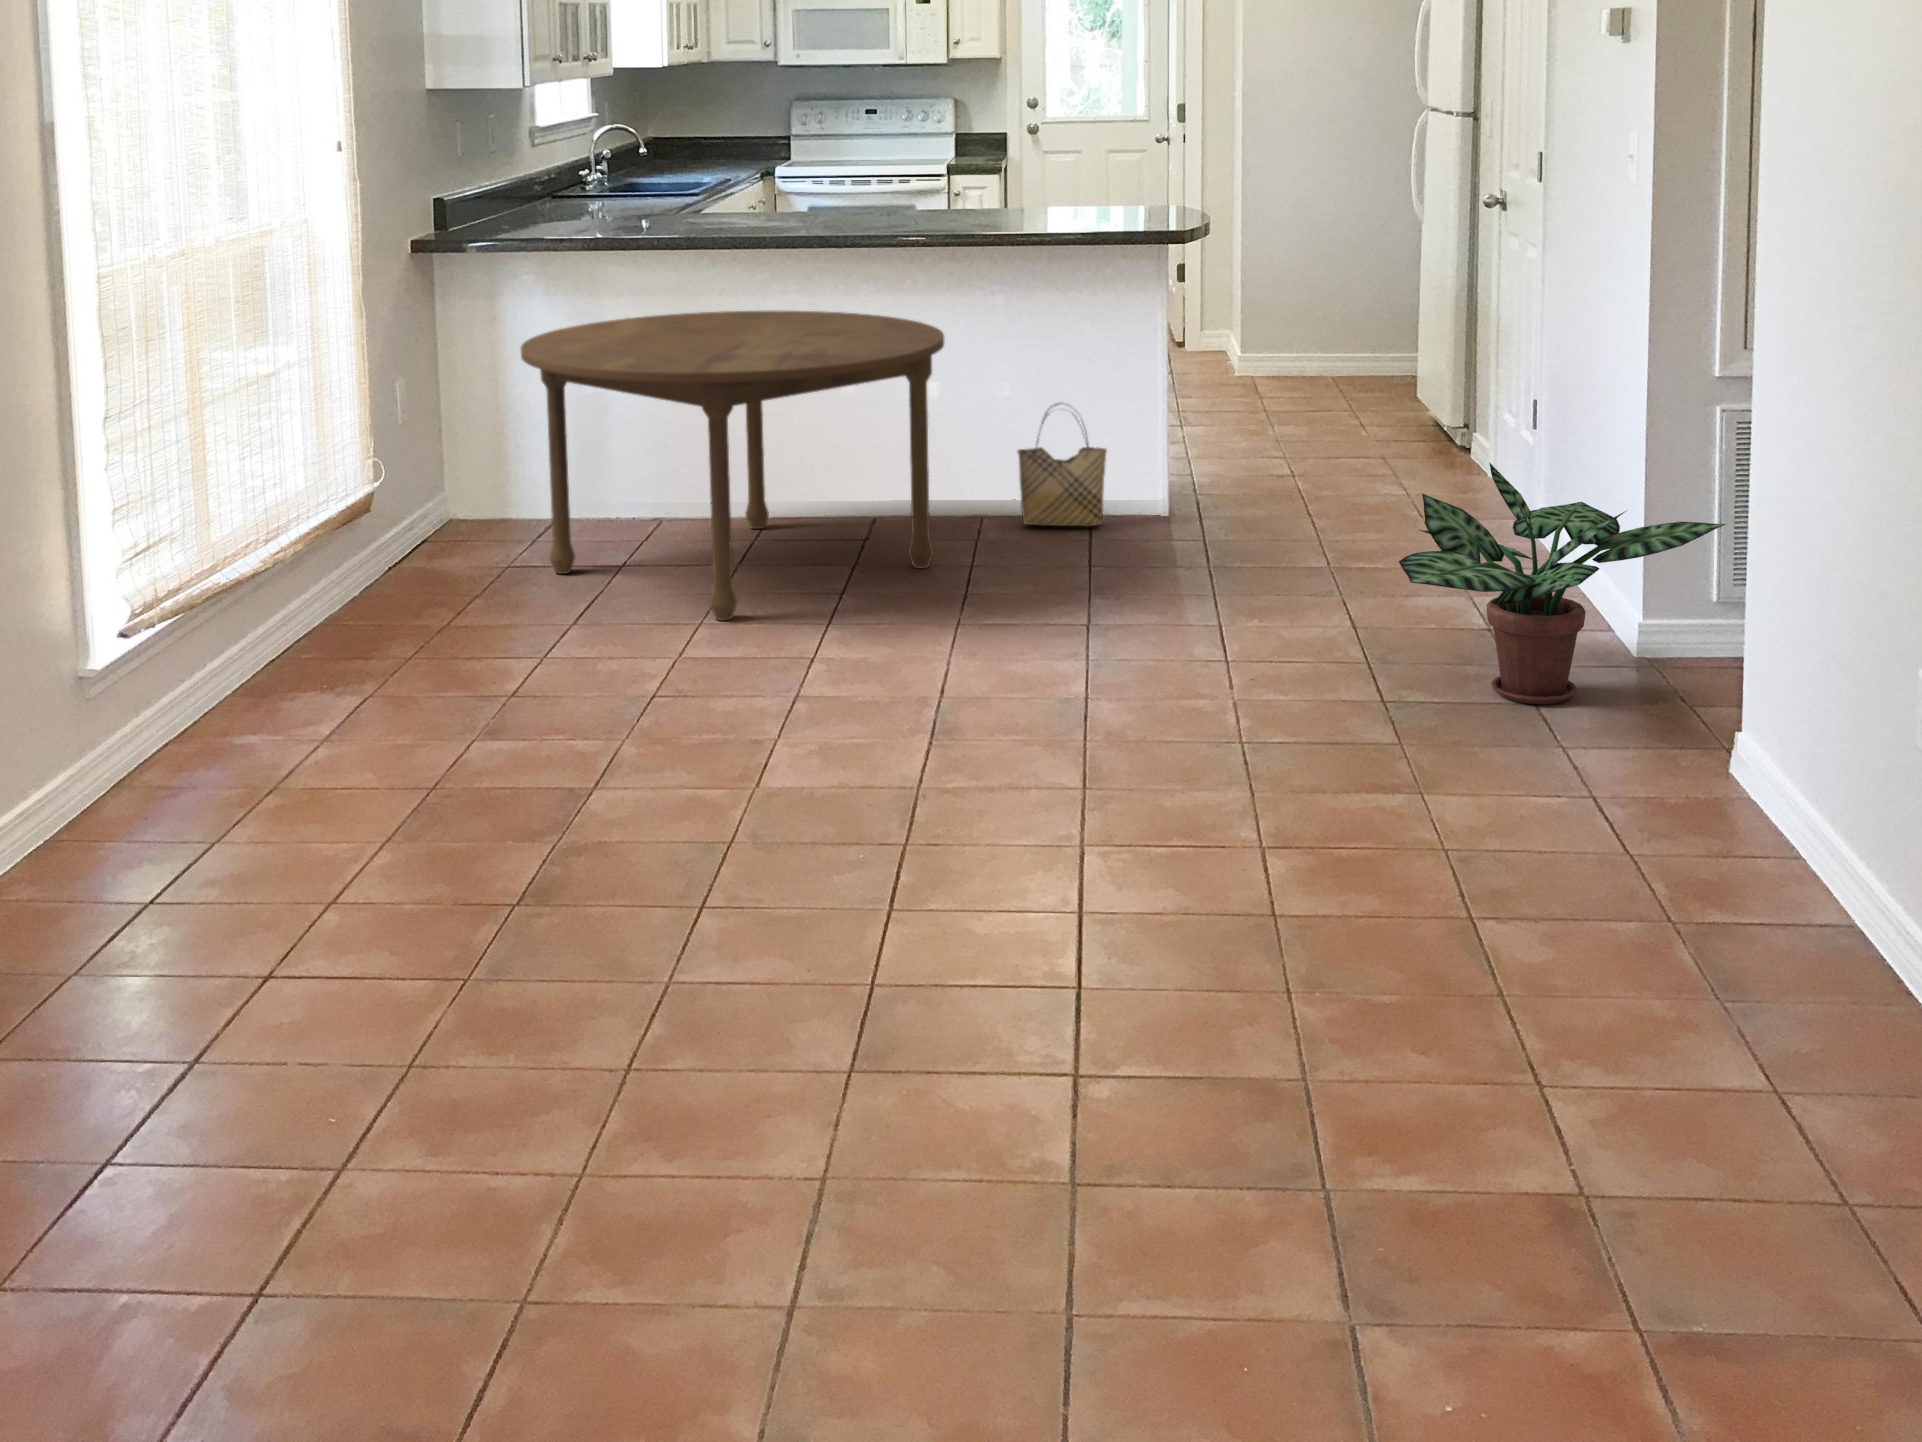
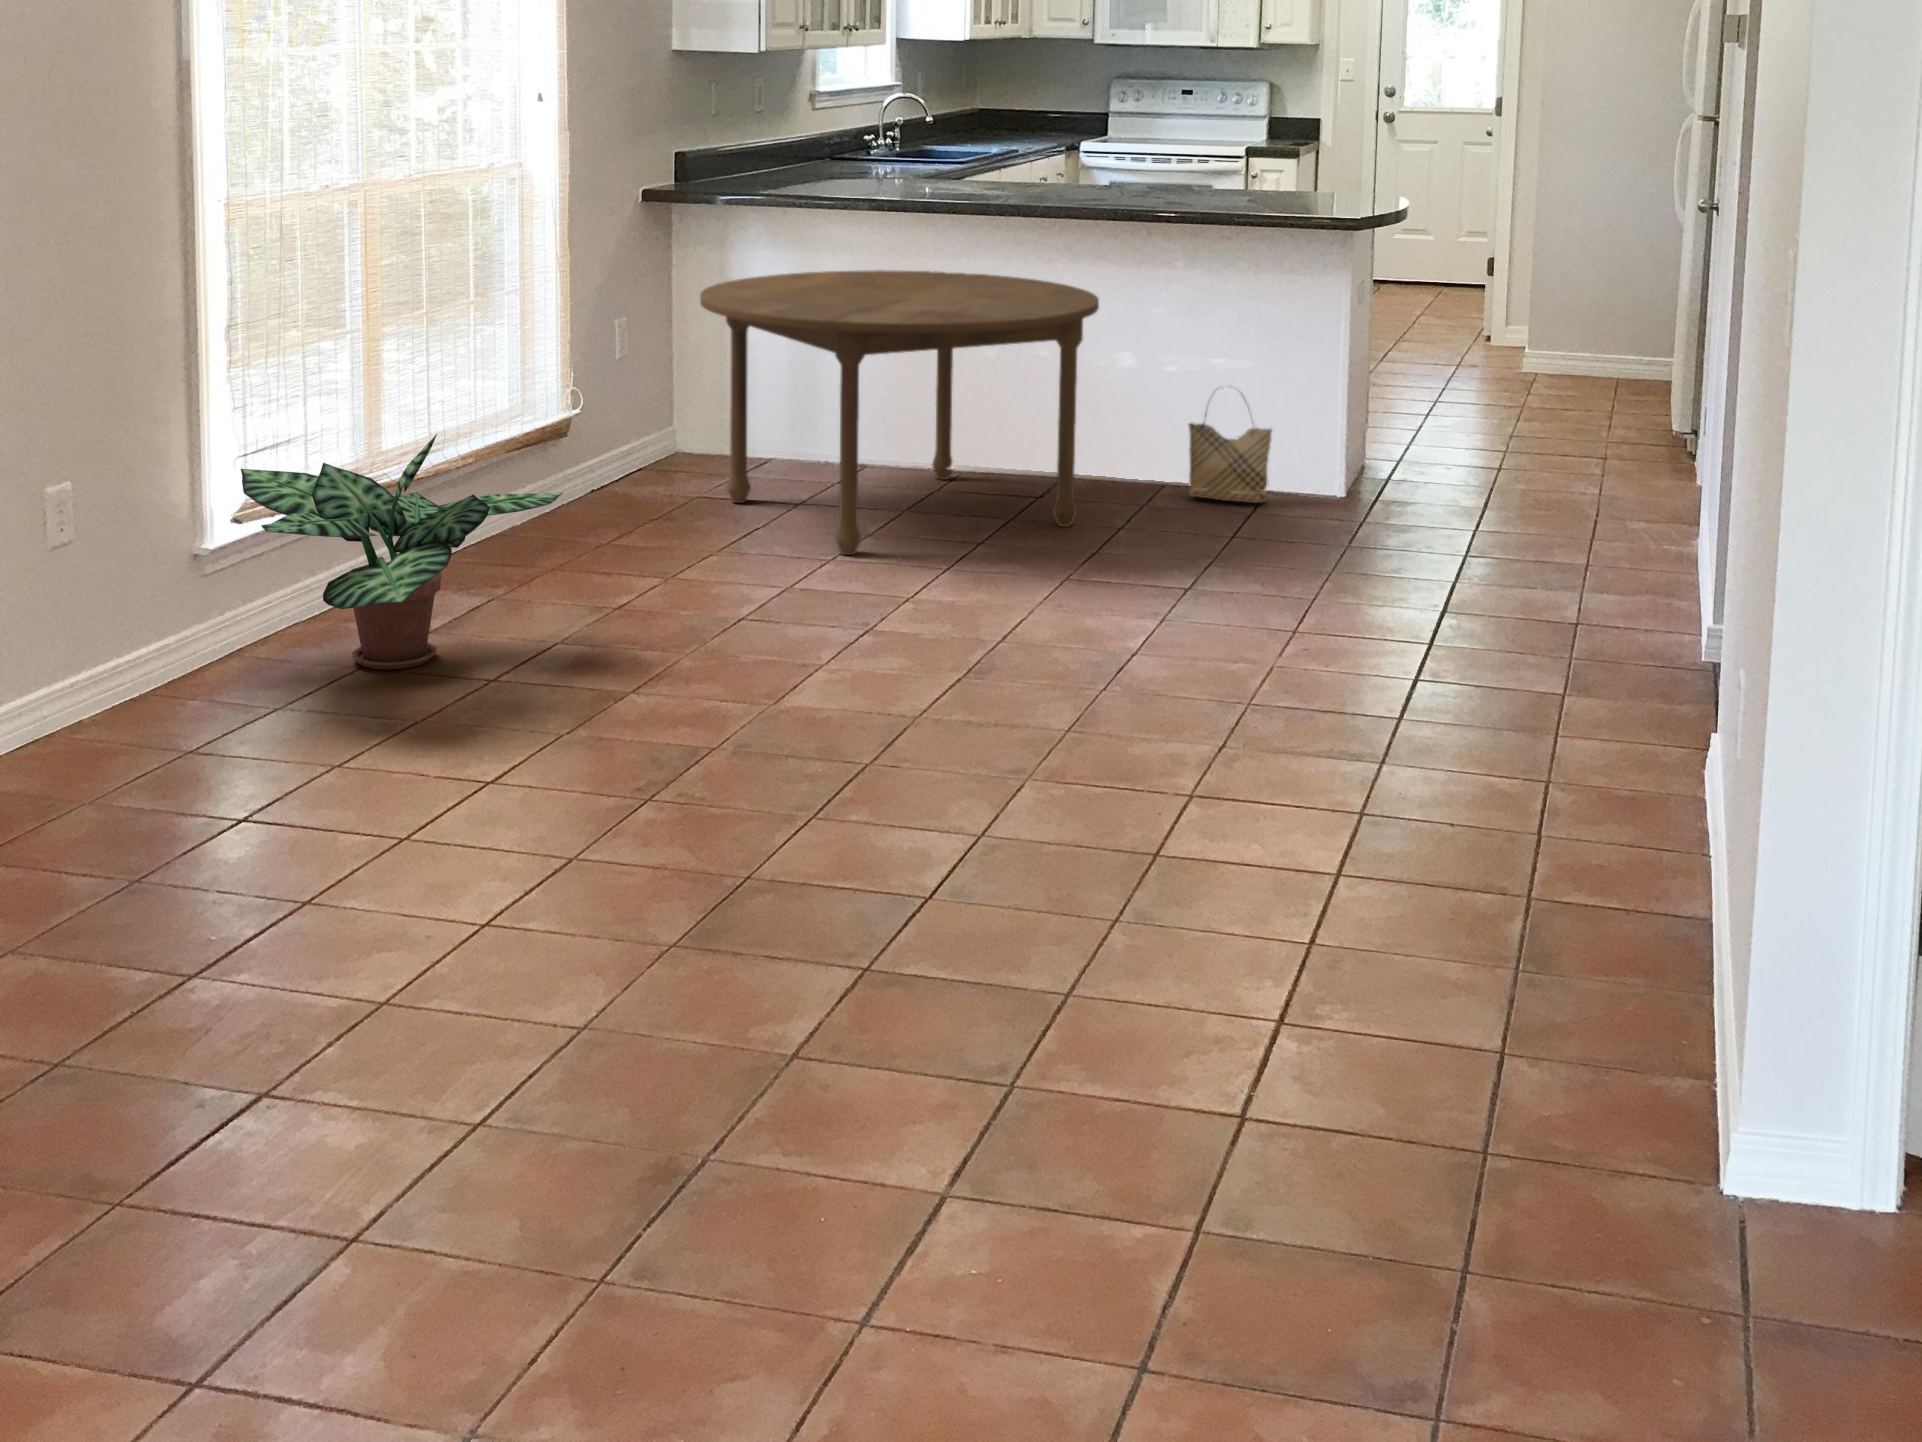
potted plant: present [1399,463,1726,704] -> present [241,434,563,670]

